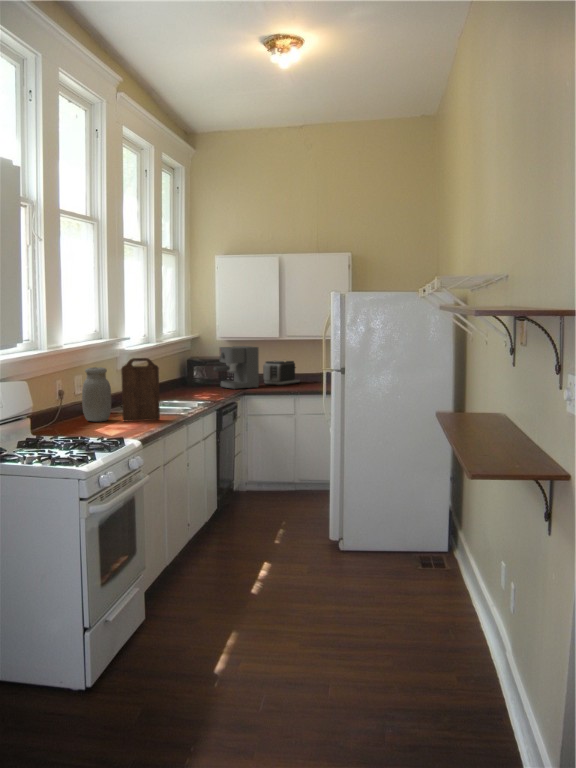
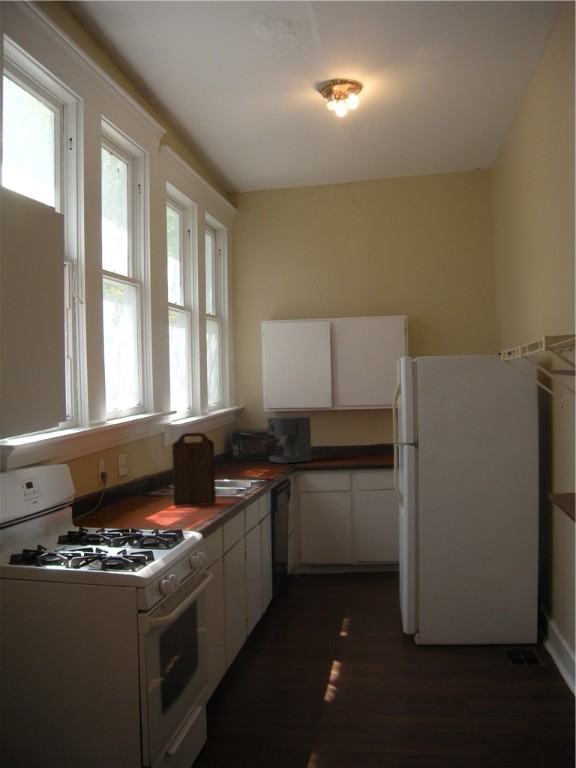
toaster: present [263,361,300,385] -> none [314,430,354,459]
jar: present [82,367,112,422] -> none [128,445,160,507]

